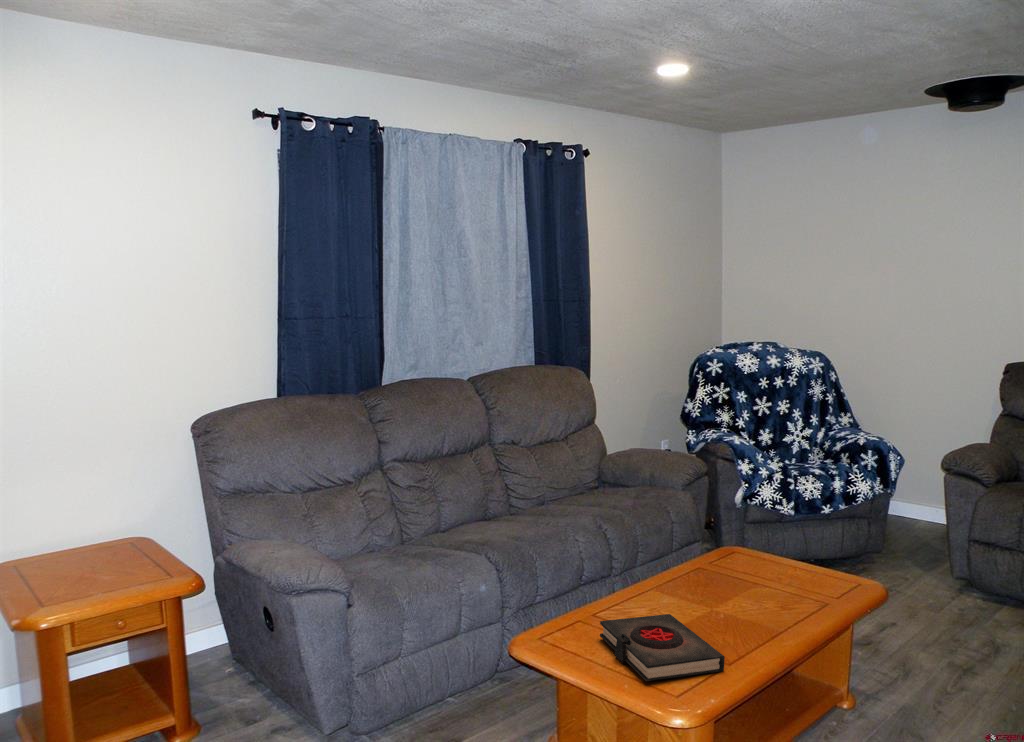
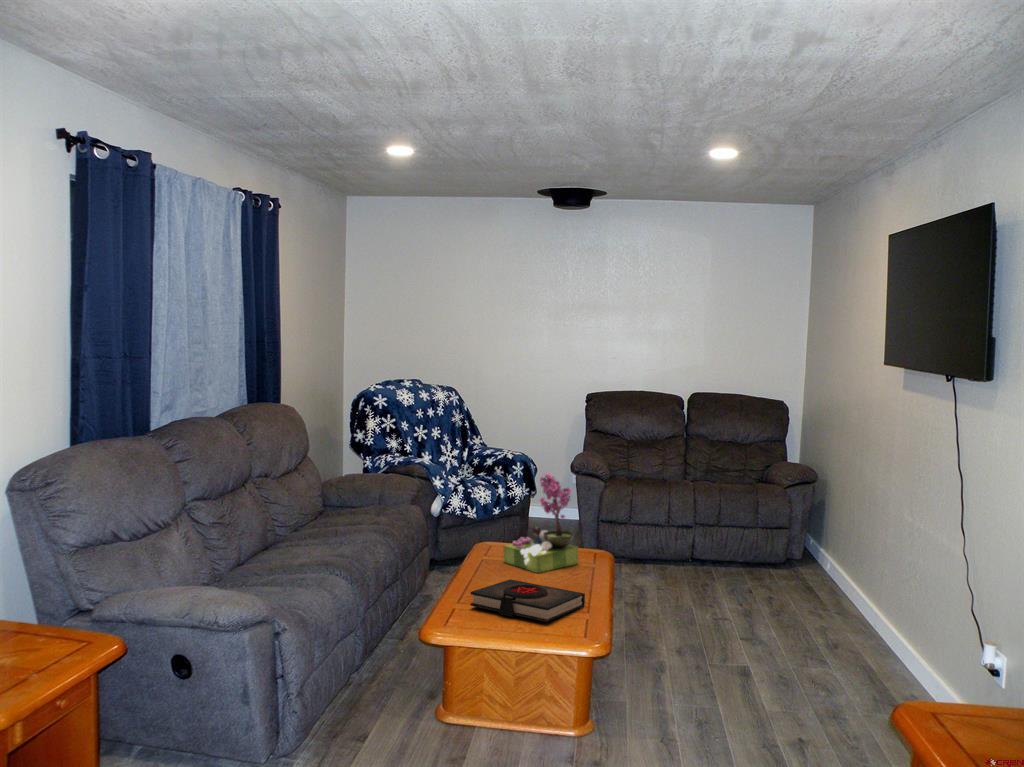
flower arrangement: none [716,486,800,610] -> present [504,473,578,573]

